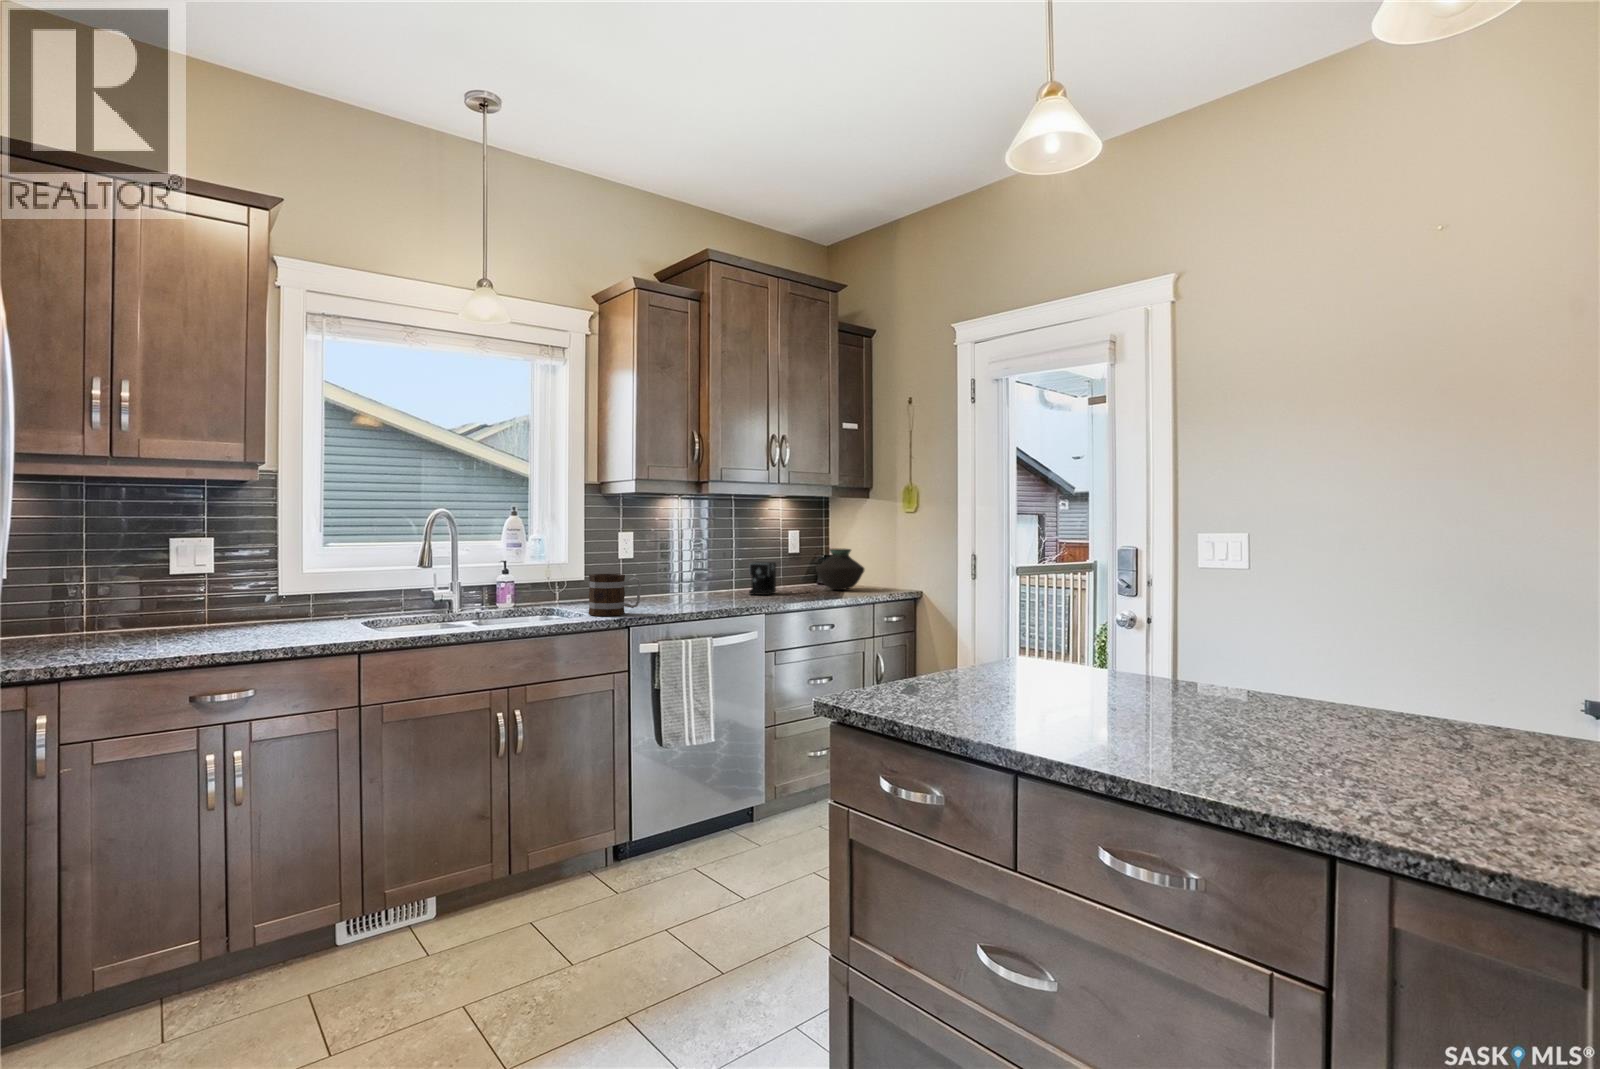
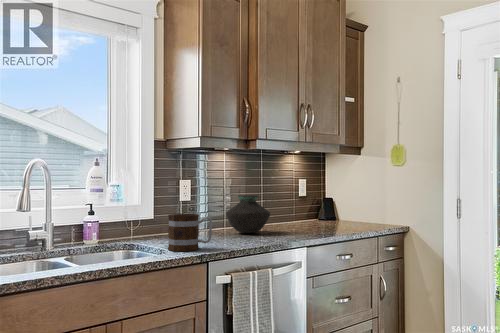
vase: present [816,549,864,590] -> present [226,195,270,233]
coffee maker: present [749,562,809,595] -> none [279,203,324,229]

